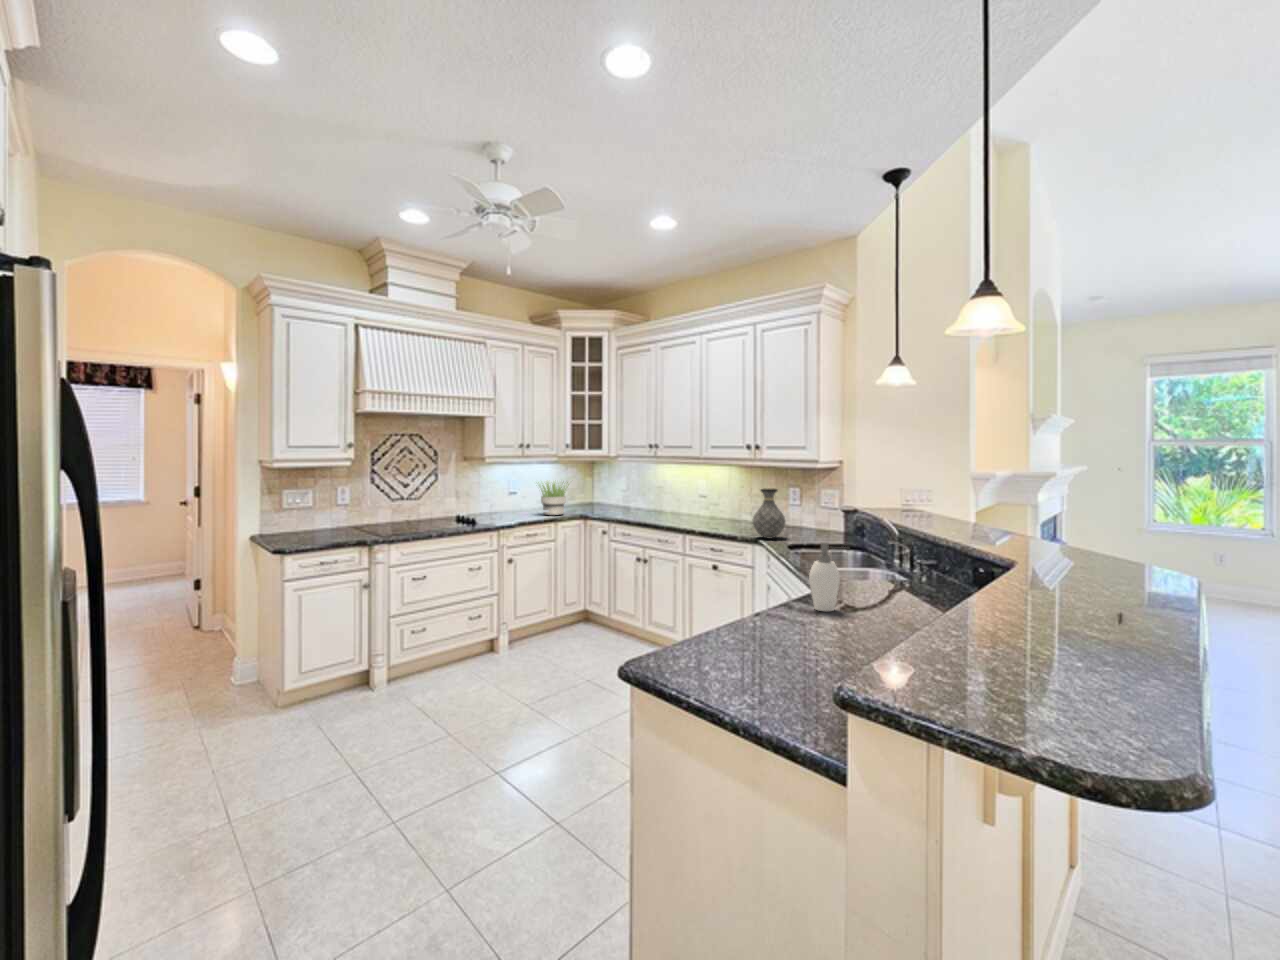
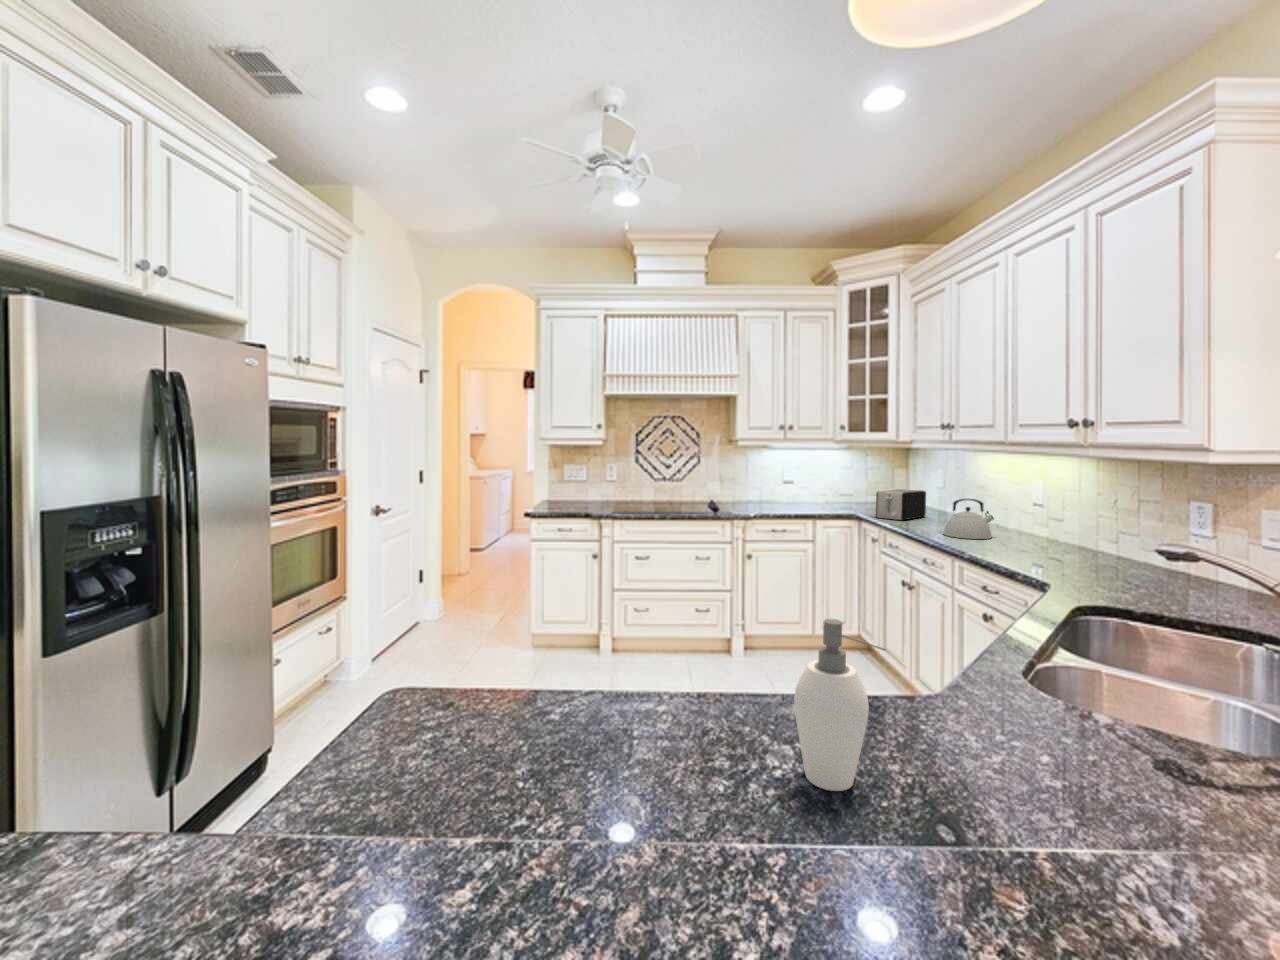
potted plant: present [539,482,569,516] -> none [803,465,854,507]
vase: present [753,489,786,538] -> none [1044,489,1116,576]
toaster: none [606,496,635,520] -> present [876,489,926,520]
kettle: none [668,499,698,527] -> present [944,499,994,539]

